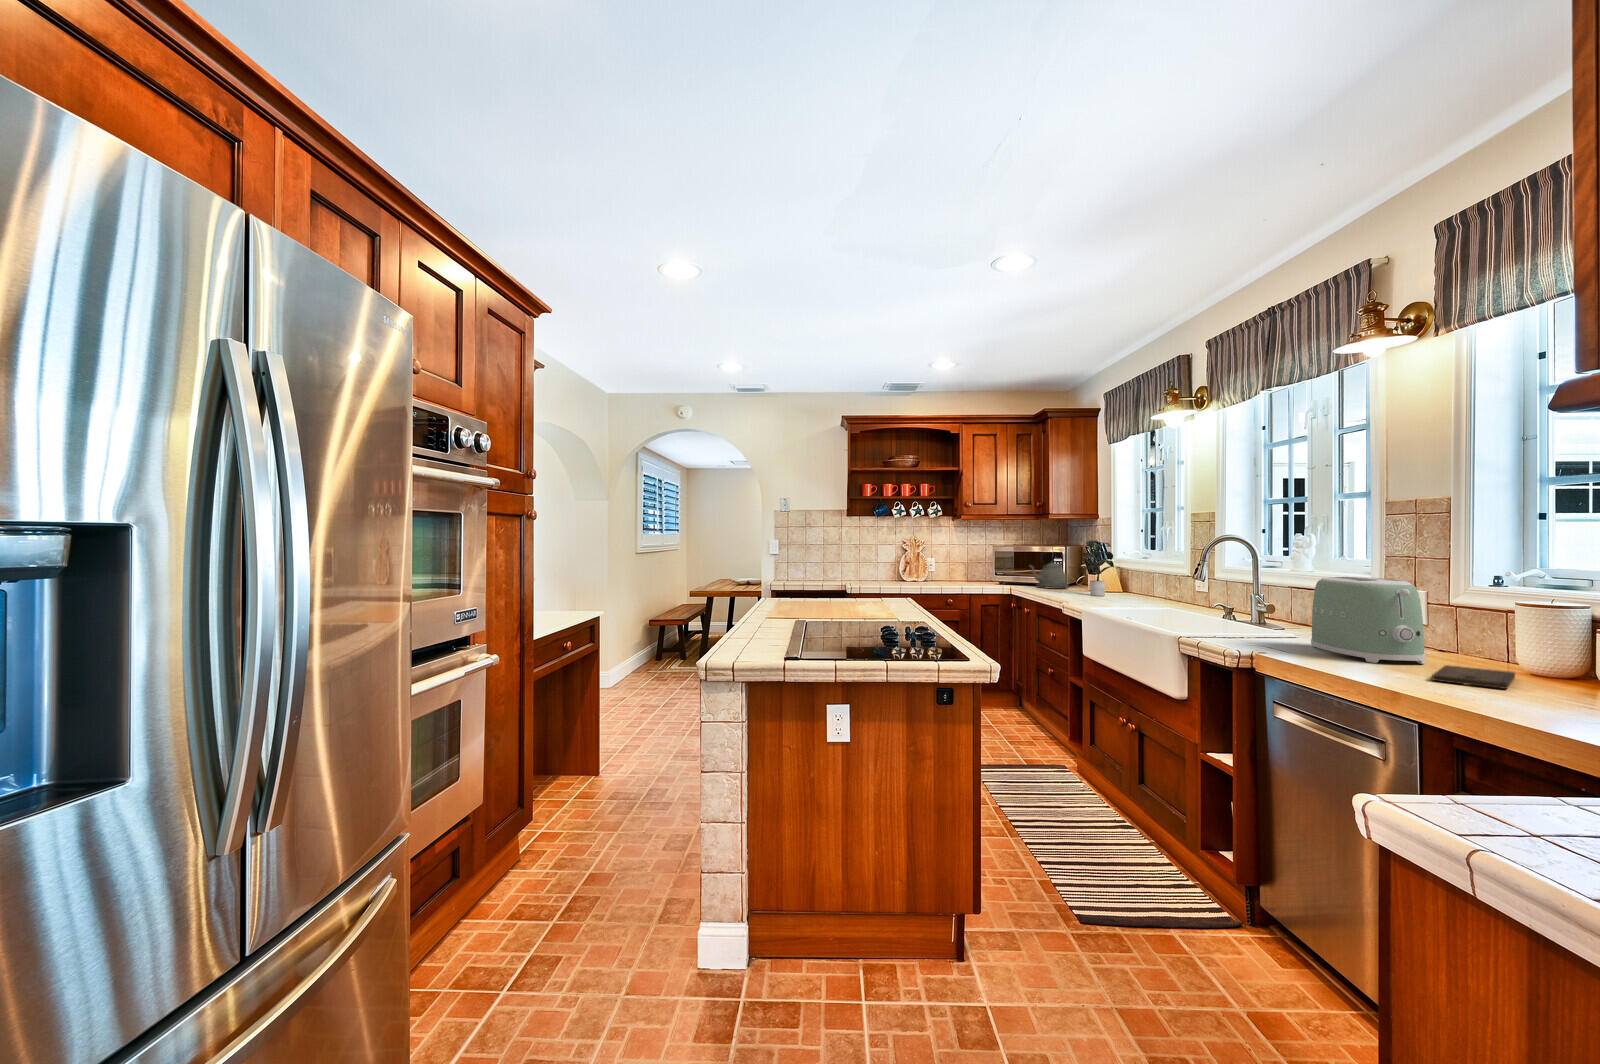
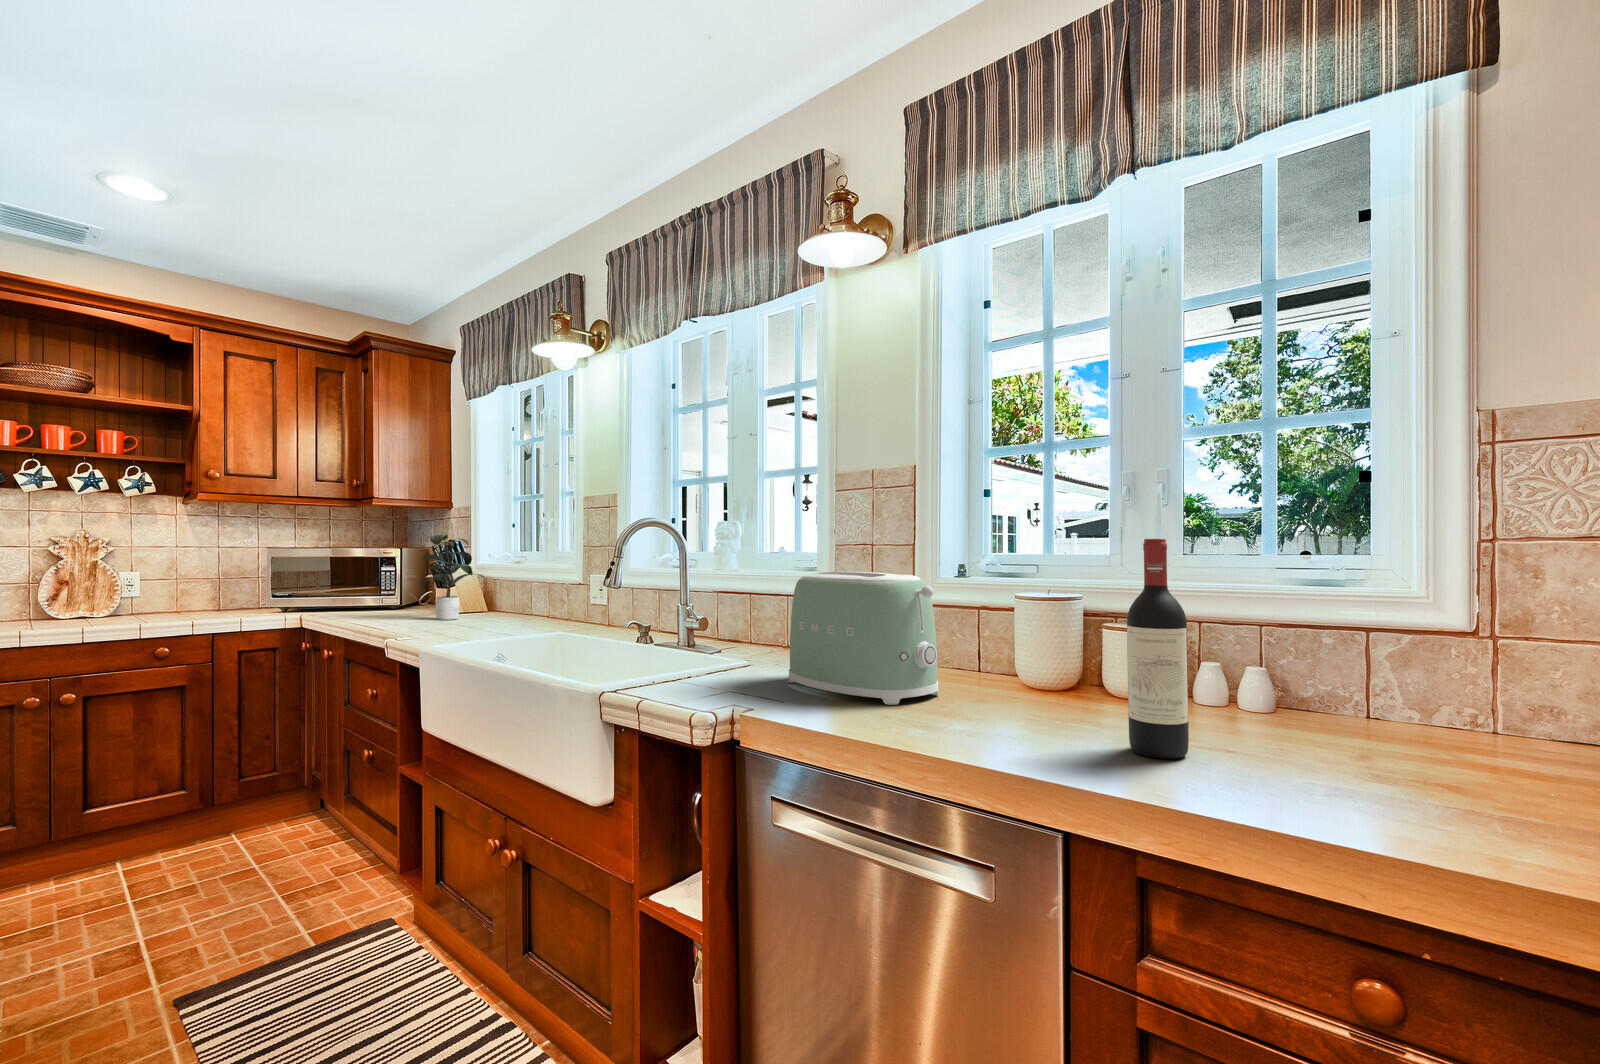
kettle: present [1030,557,1069,589] -> none [333,556,403,613]
wine bottle: none [1508,565,1558,703] -> present [1127,539,1189,759]
cutting board: present [1432,665,1515,689] -> none [977,696,1094,733]

